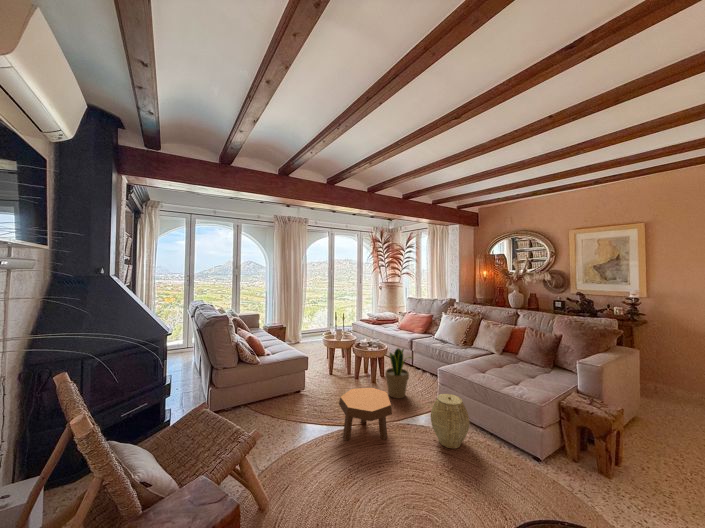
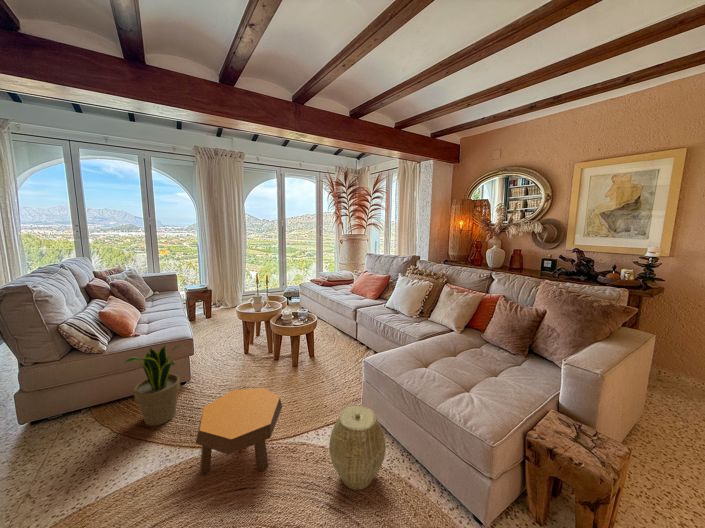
potted plant: present [385,348,412,398] -> present [125,345,180,426]

